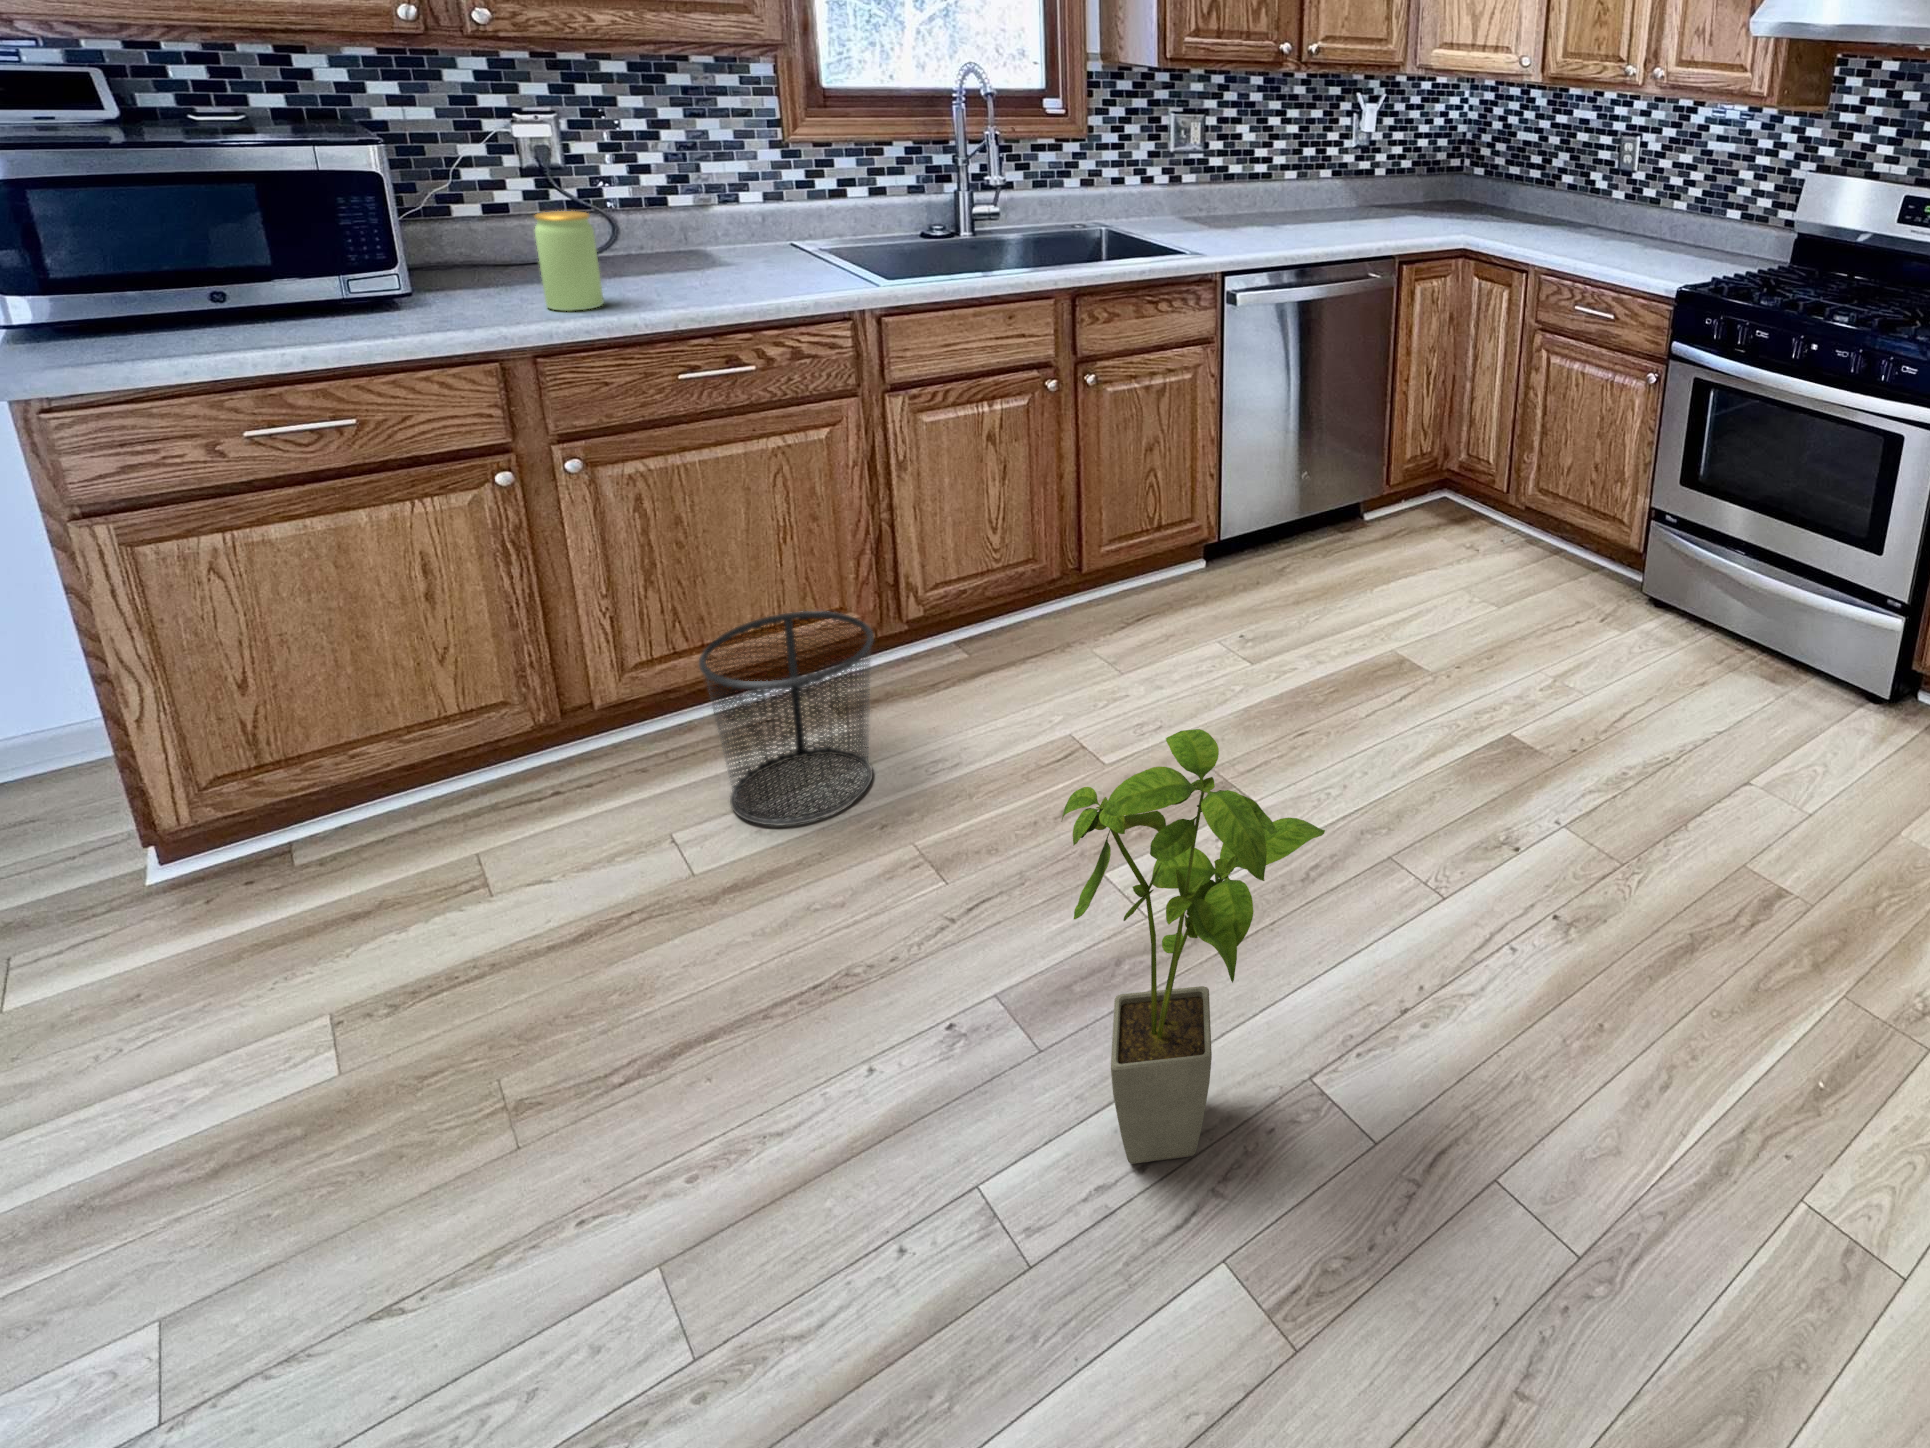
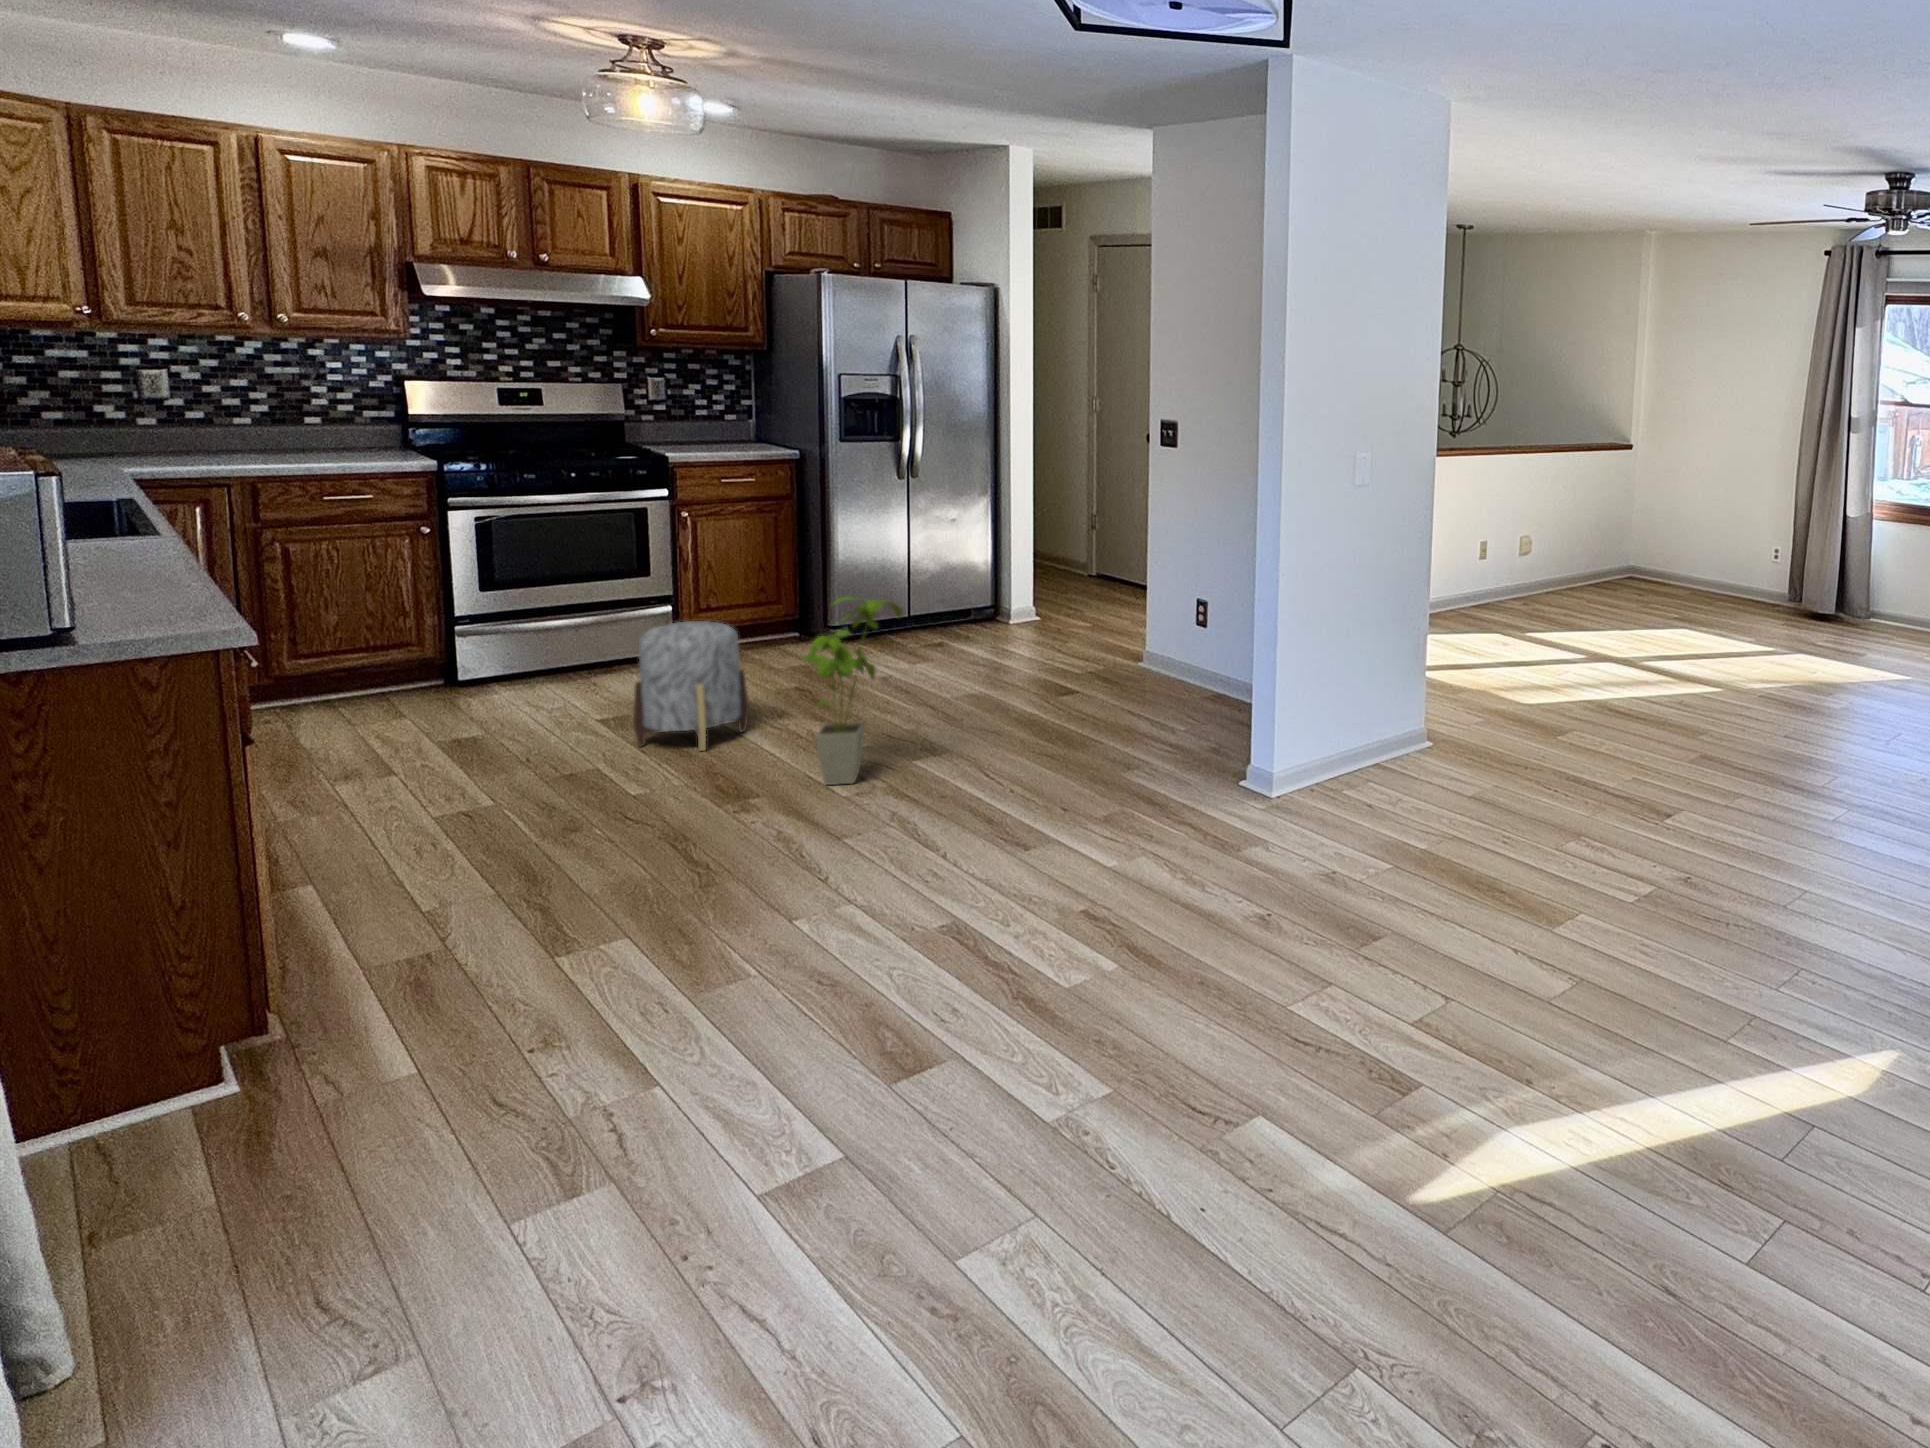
jar: present [535,211,604,311] -> none [100,522,169,607]
waste bin: present [699,611,874,825] -> none [342,762,490,912]
stool: none [1363,619,1538,895] -> present [632,621,749,751]

